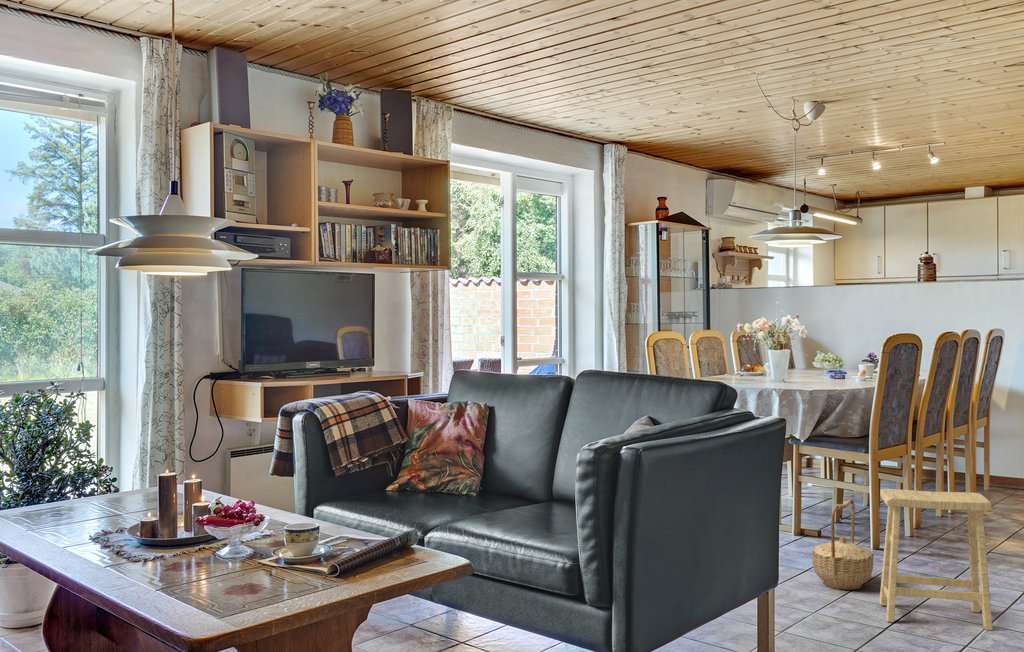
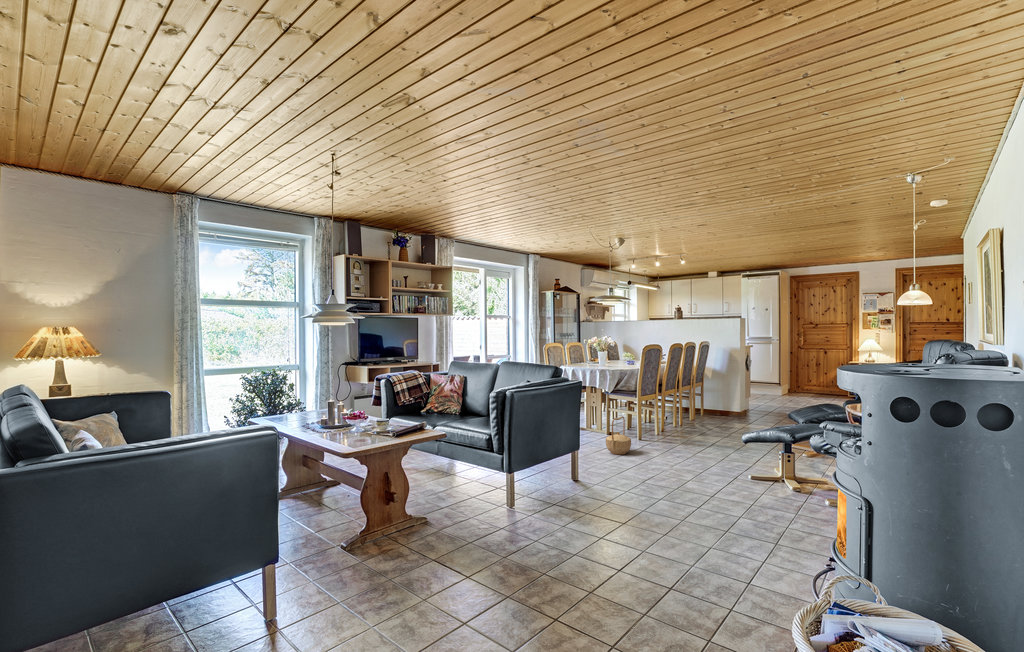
footstool: present [879,489,993,630] -> none [630,410,672,468]

